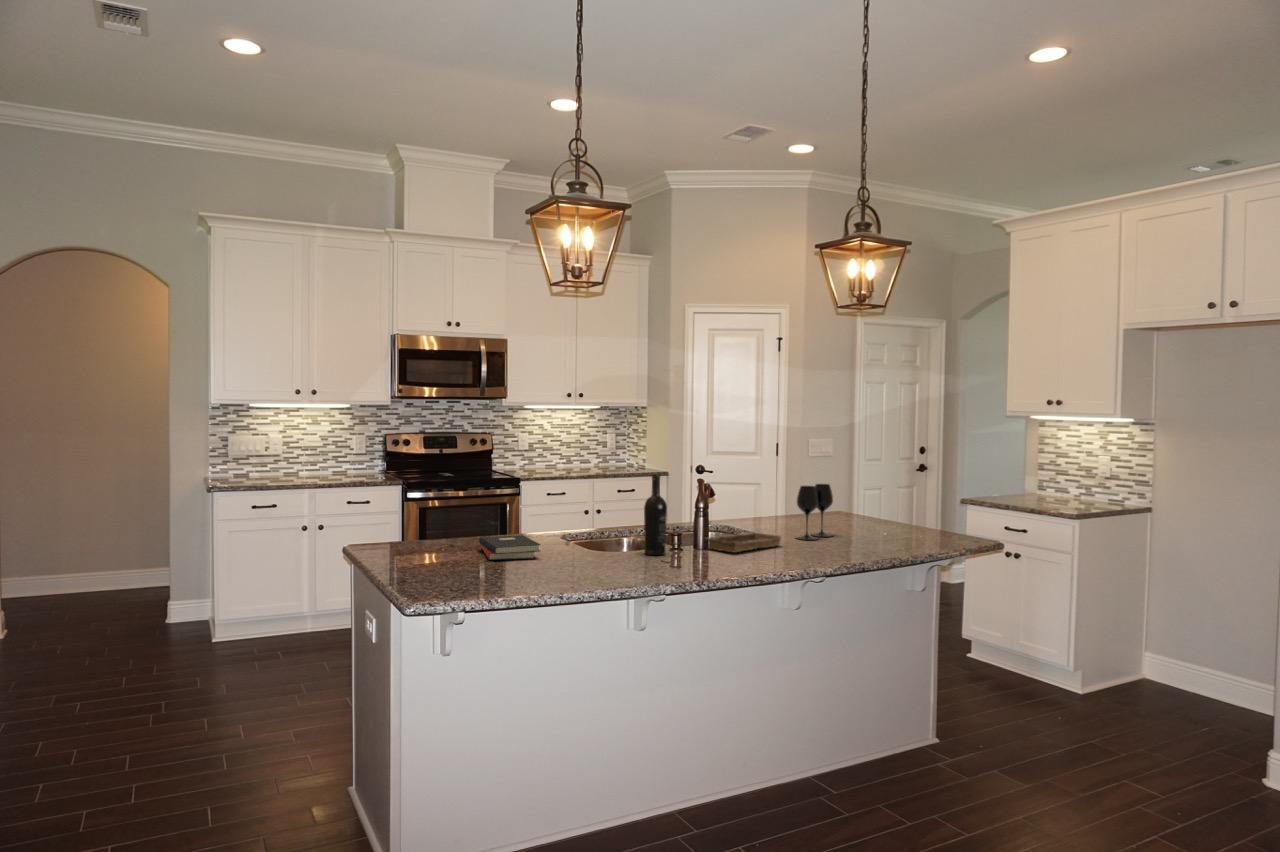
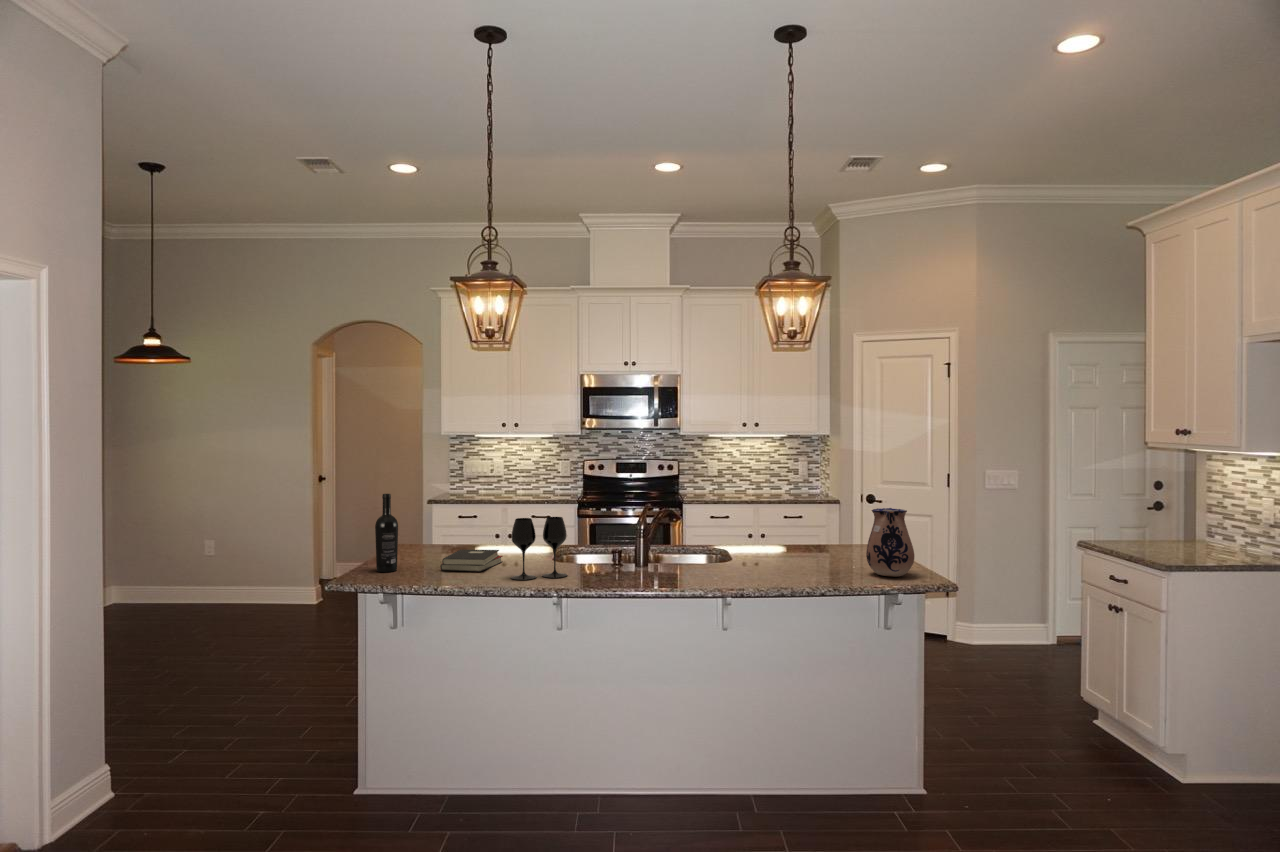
wine bottle: present [644,474,667,555] -> present [375,494,398,572]
ceramic pitcher: none [855,476,896,535] -> present [866,508,914,577]
wine glass: present [796,484,833,540] -> present [511,517,567,580]
tray: present [708,532,781,552] -> none [655,563,746,582]

